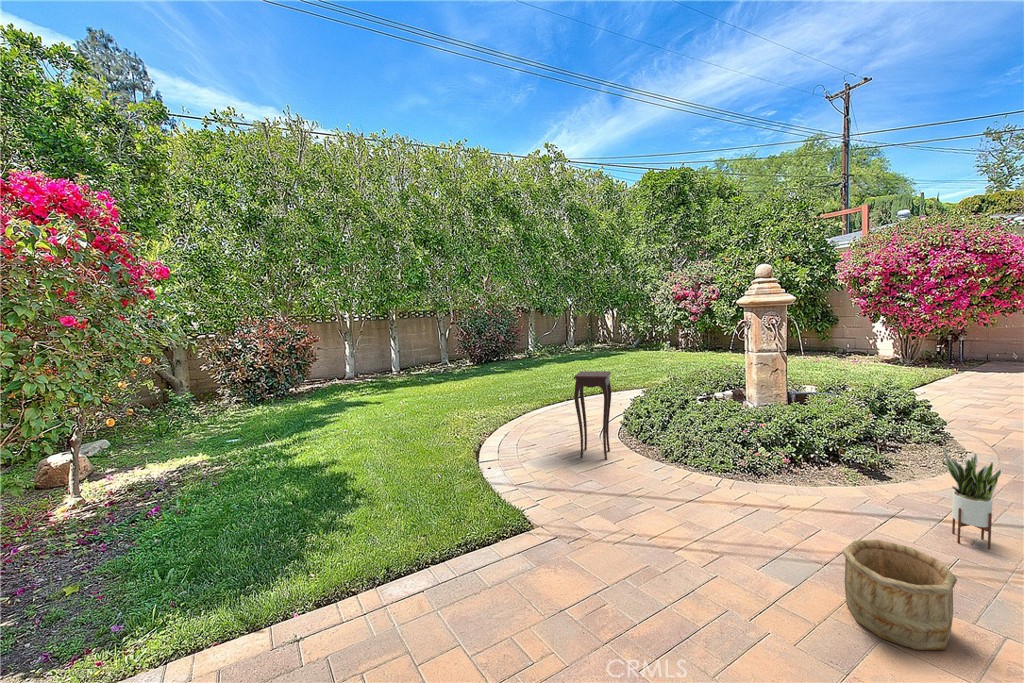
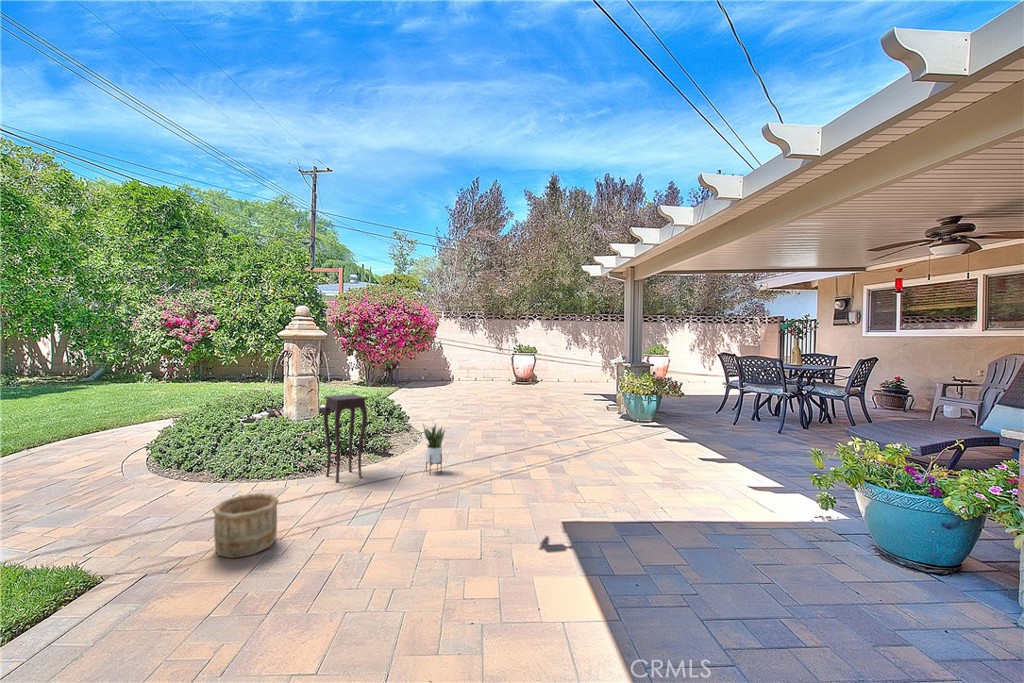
side table: present [574,371,611,460] -> present [323,394,367,483]
wooden bucket: present [842,539,957,650] -> present [213,493,278,558]

